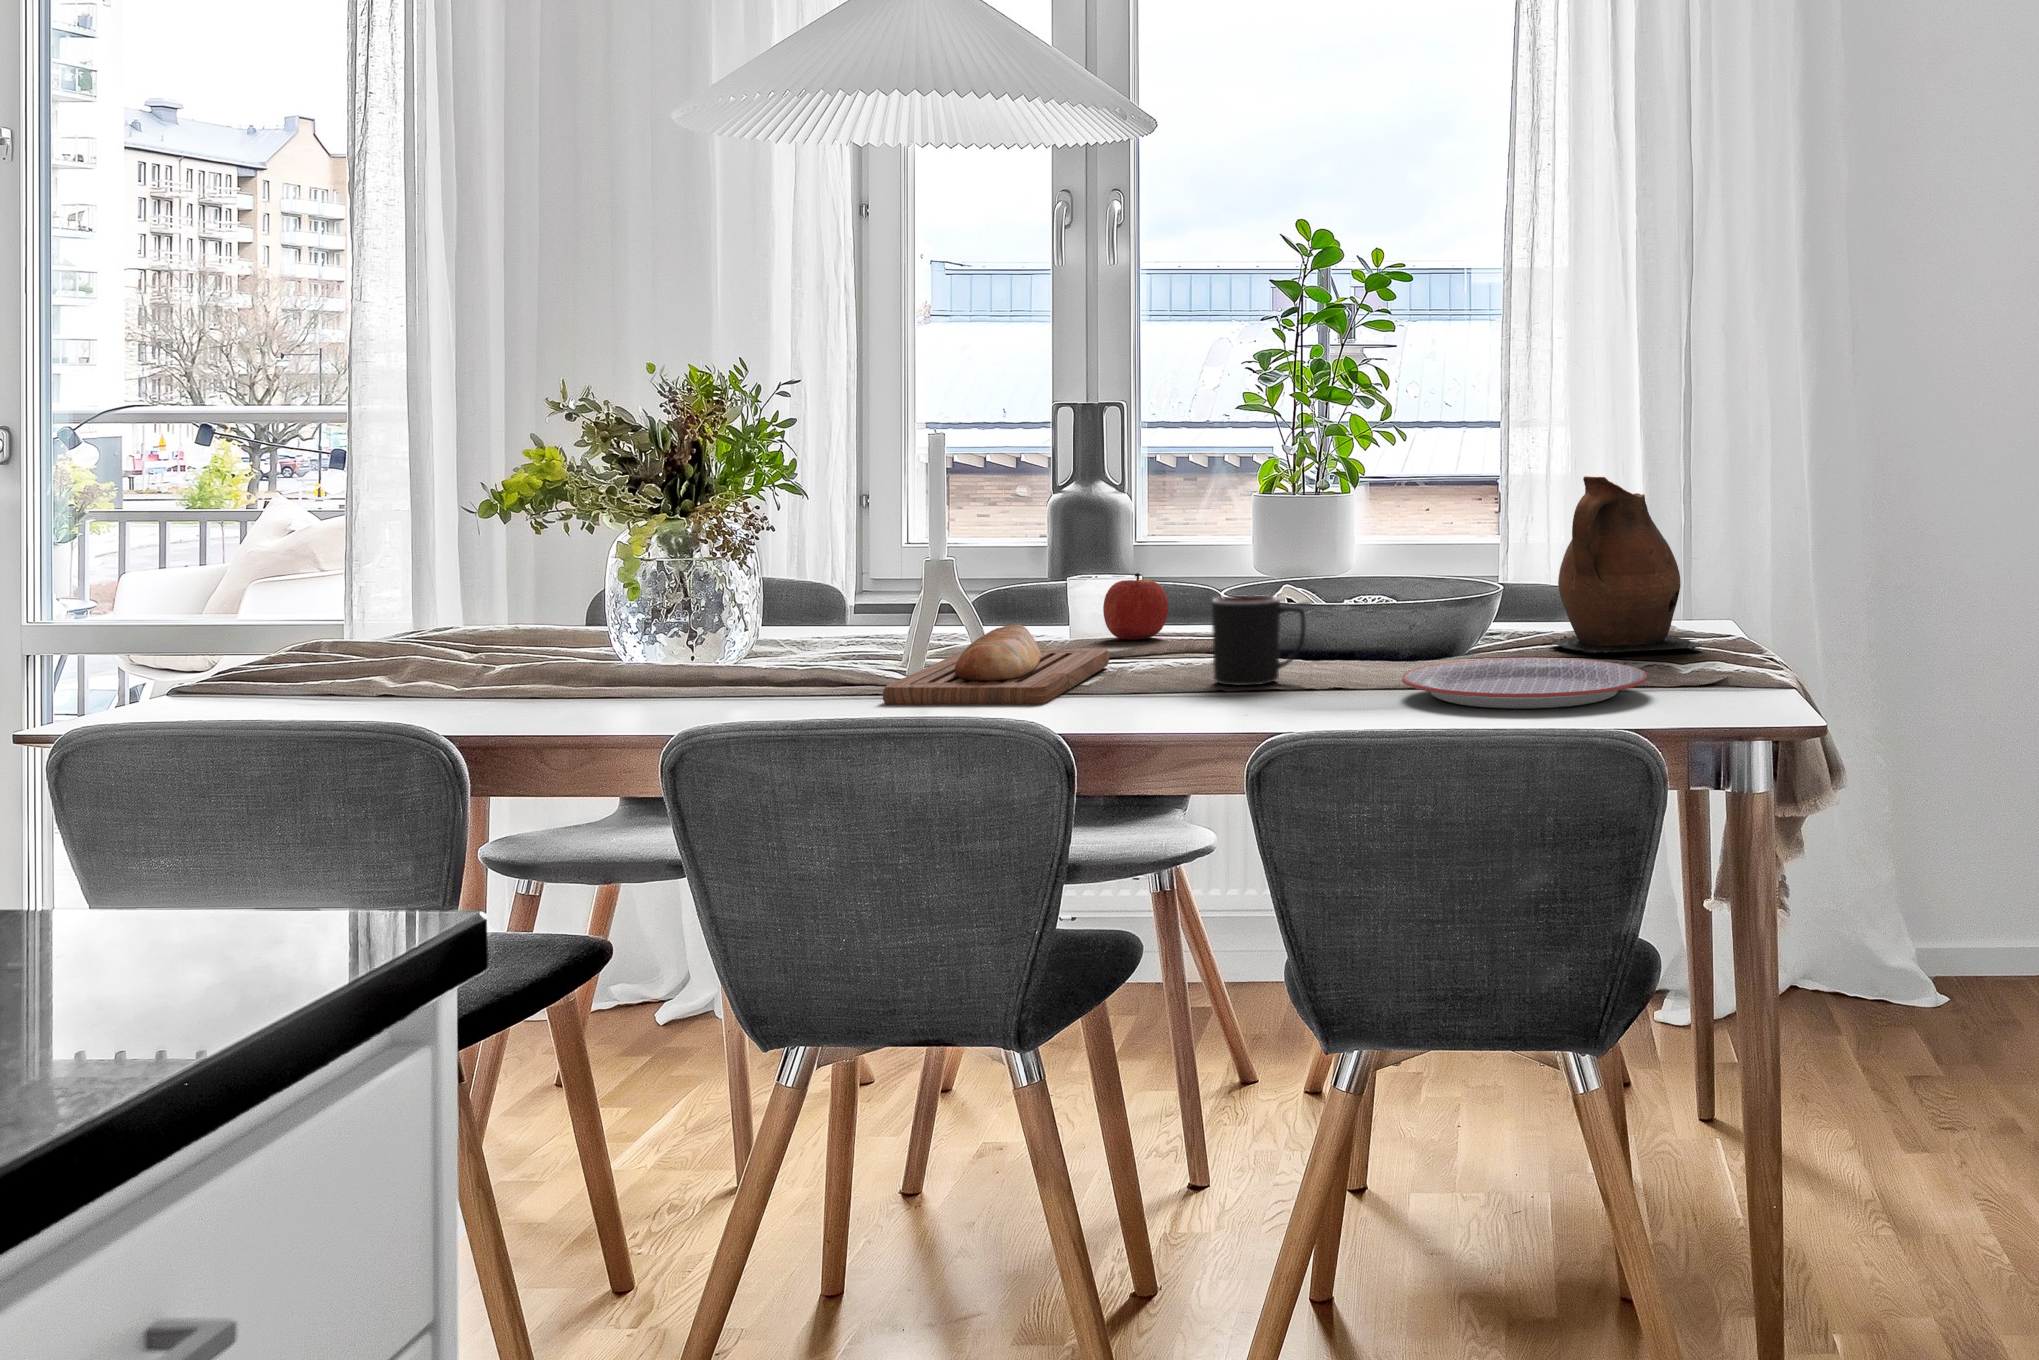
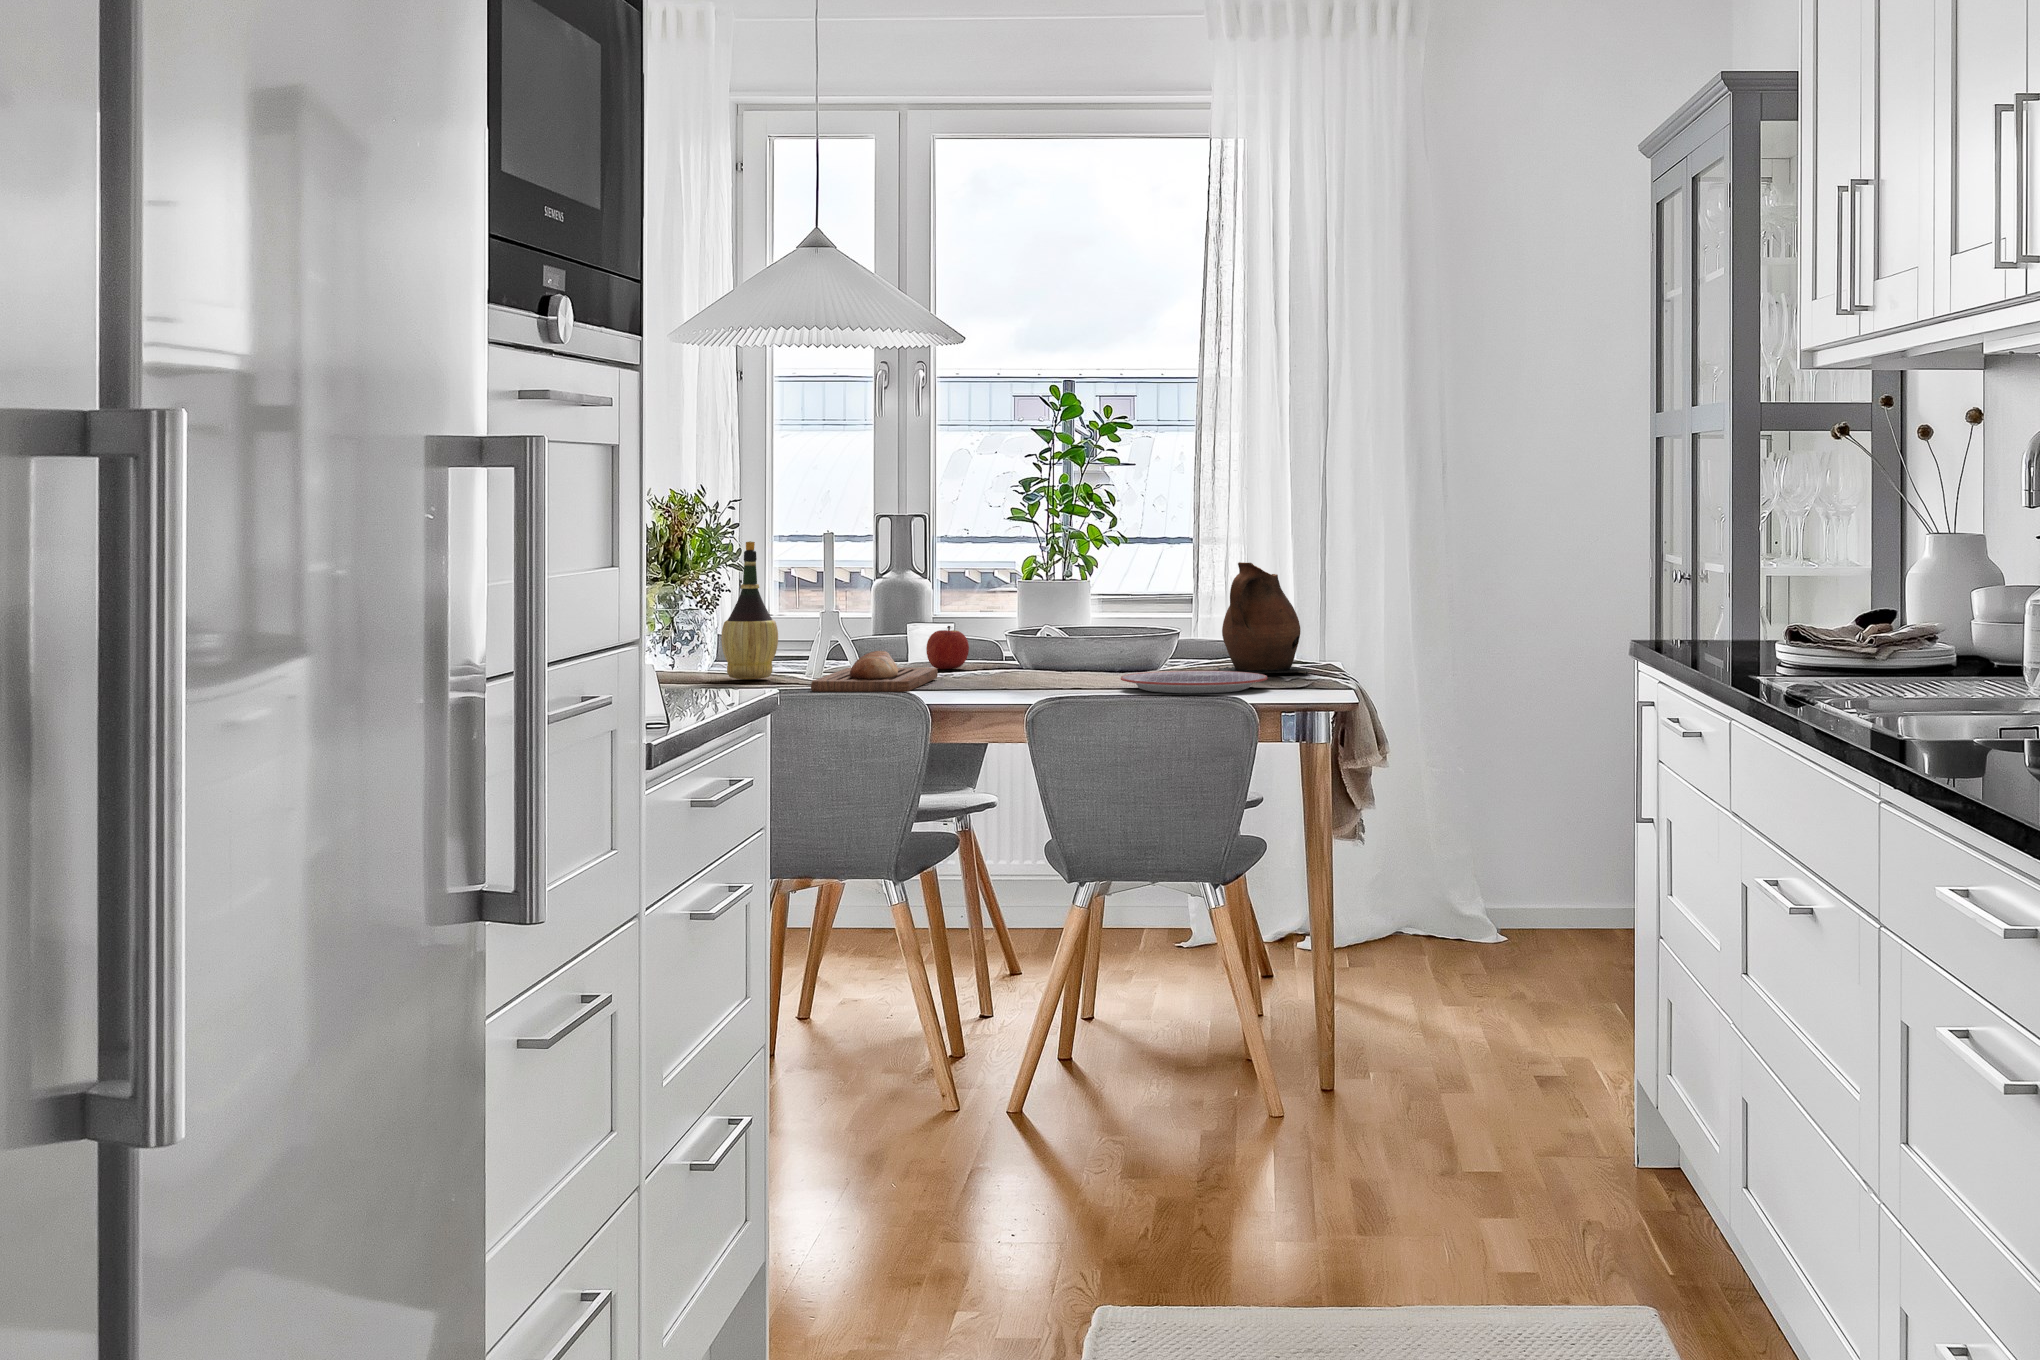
wine bottle: none [762,449,855,670] -> present [721,541,778,679]
mug: present [1212,595,1306,685] -> none [1005,632,1062,685]

